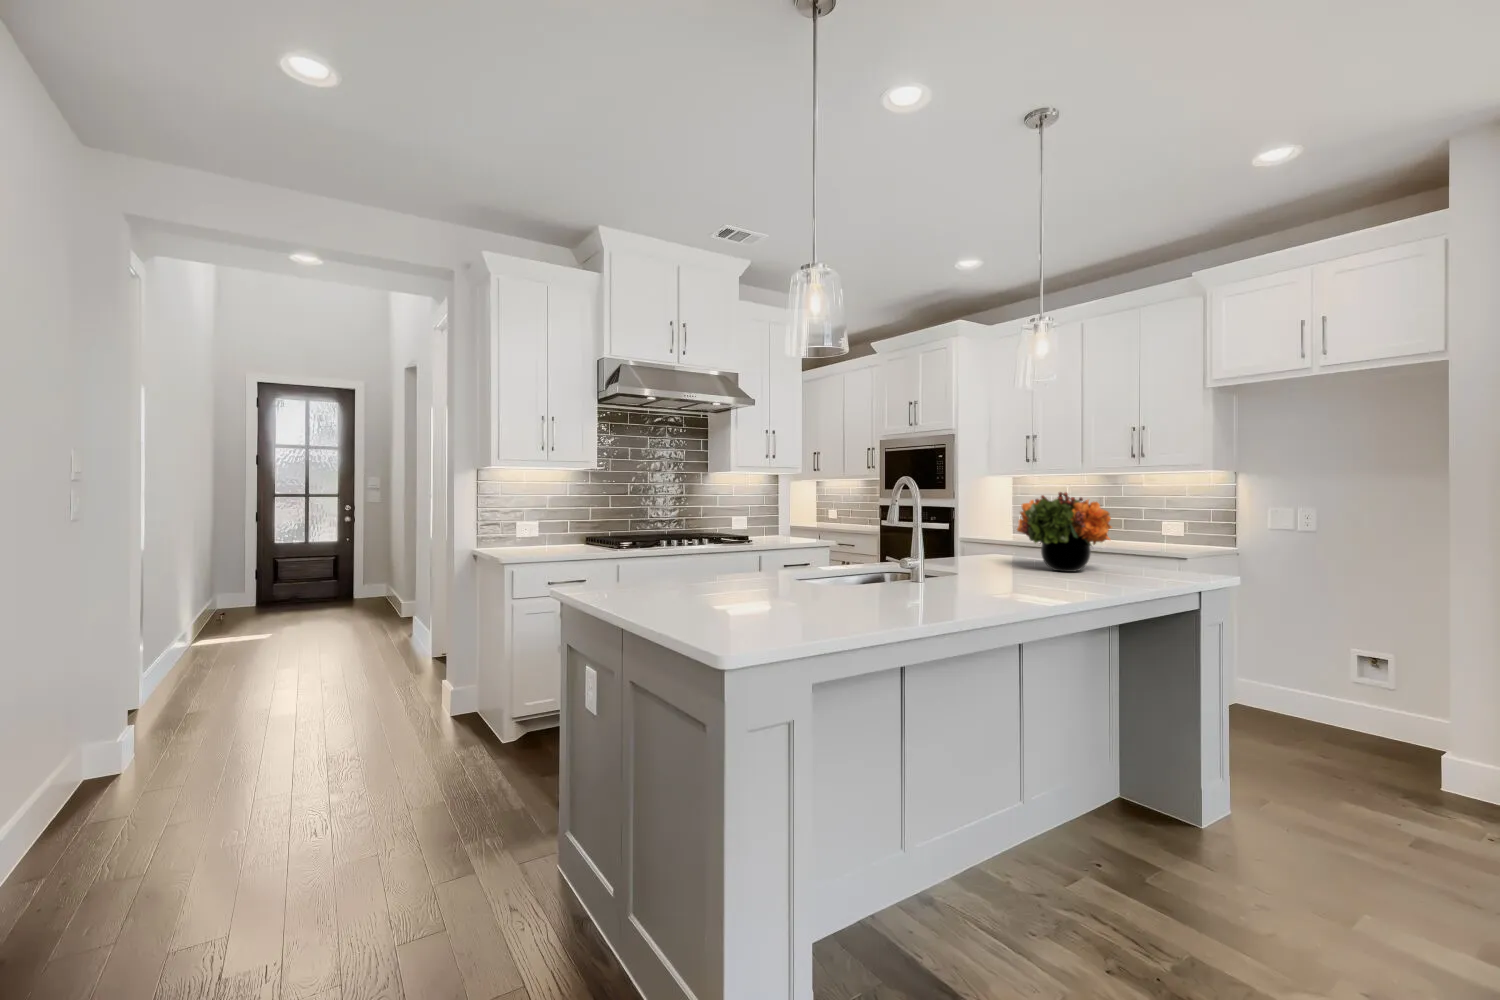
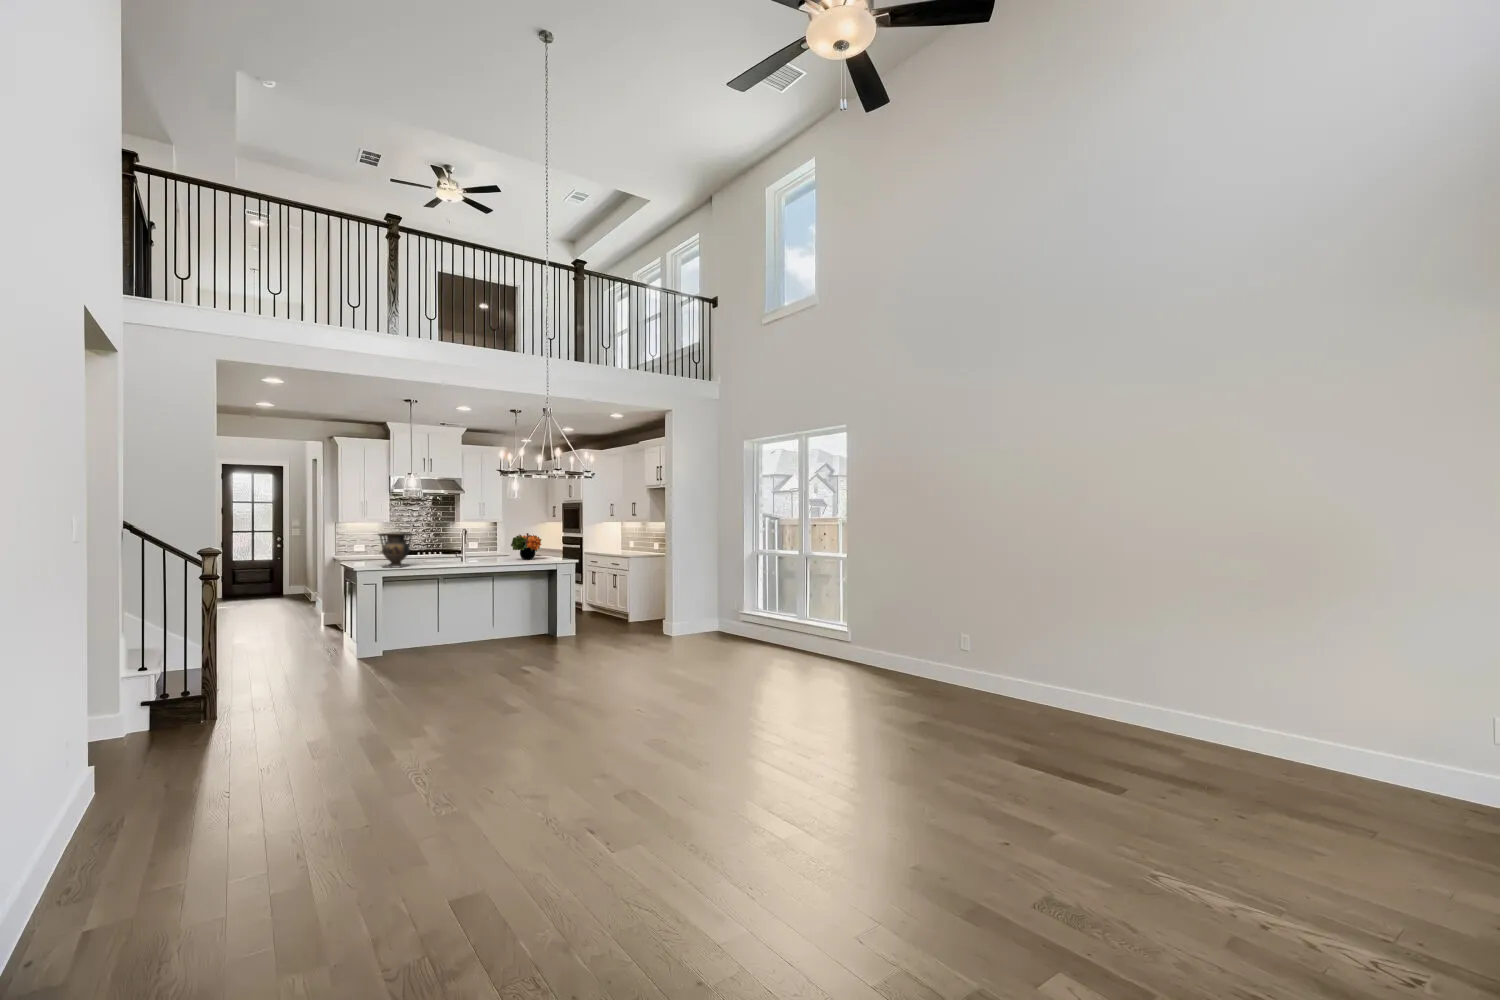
vase: none [738,474,863,617] -> present [378,532,413,567]

